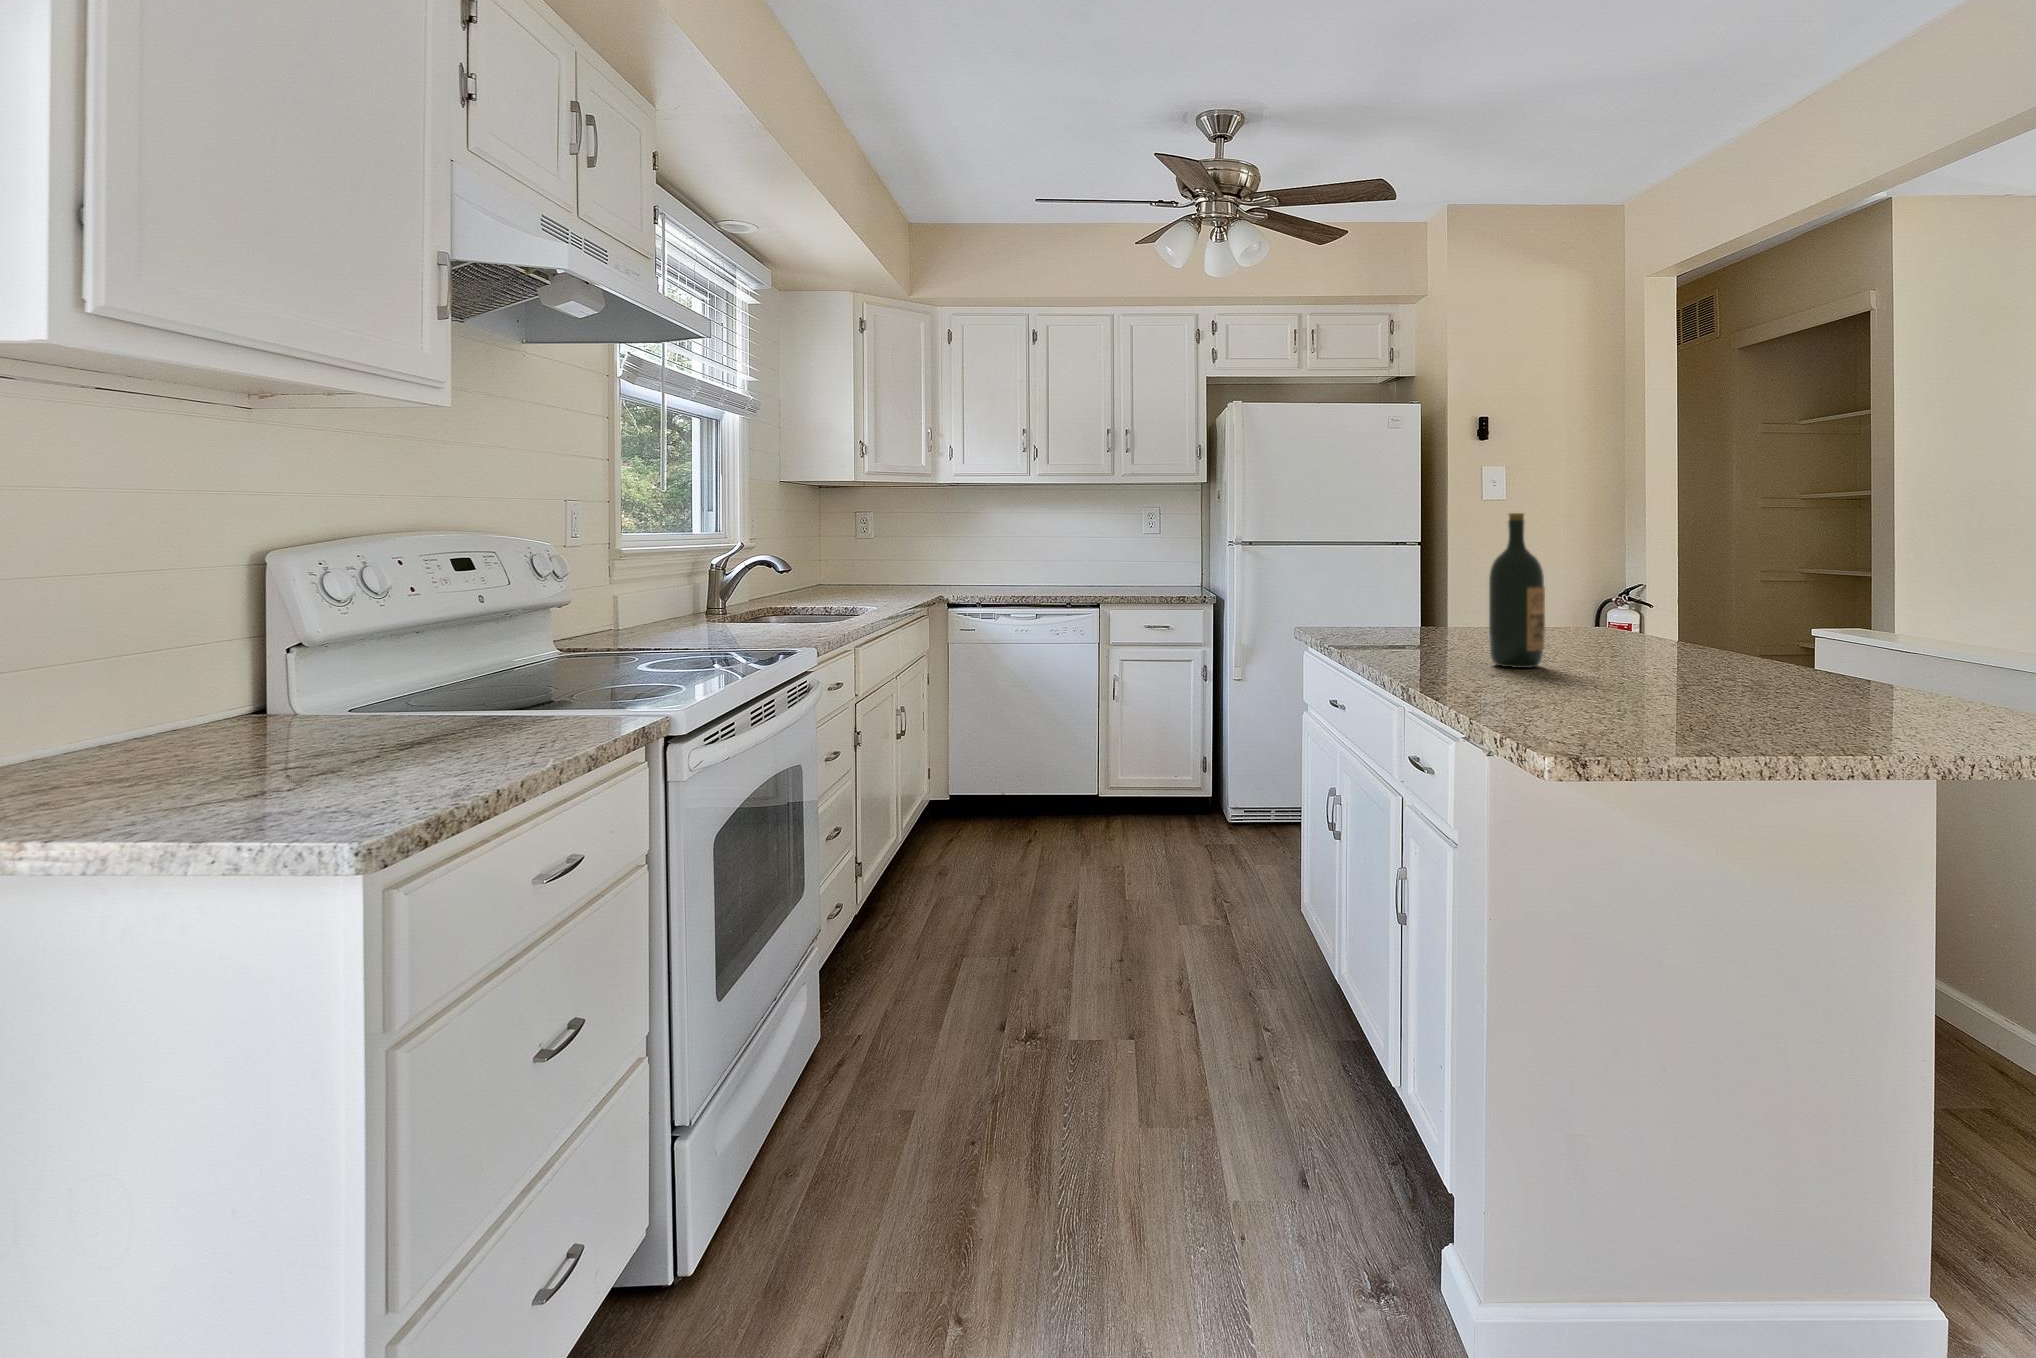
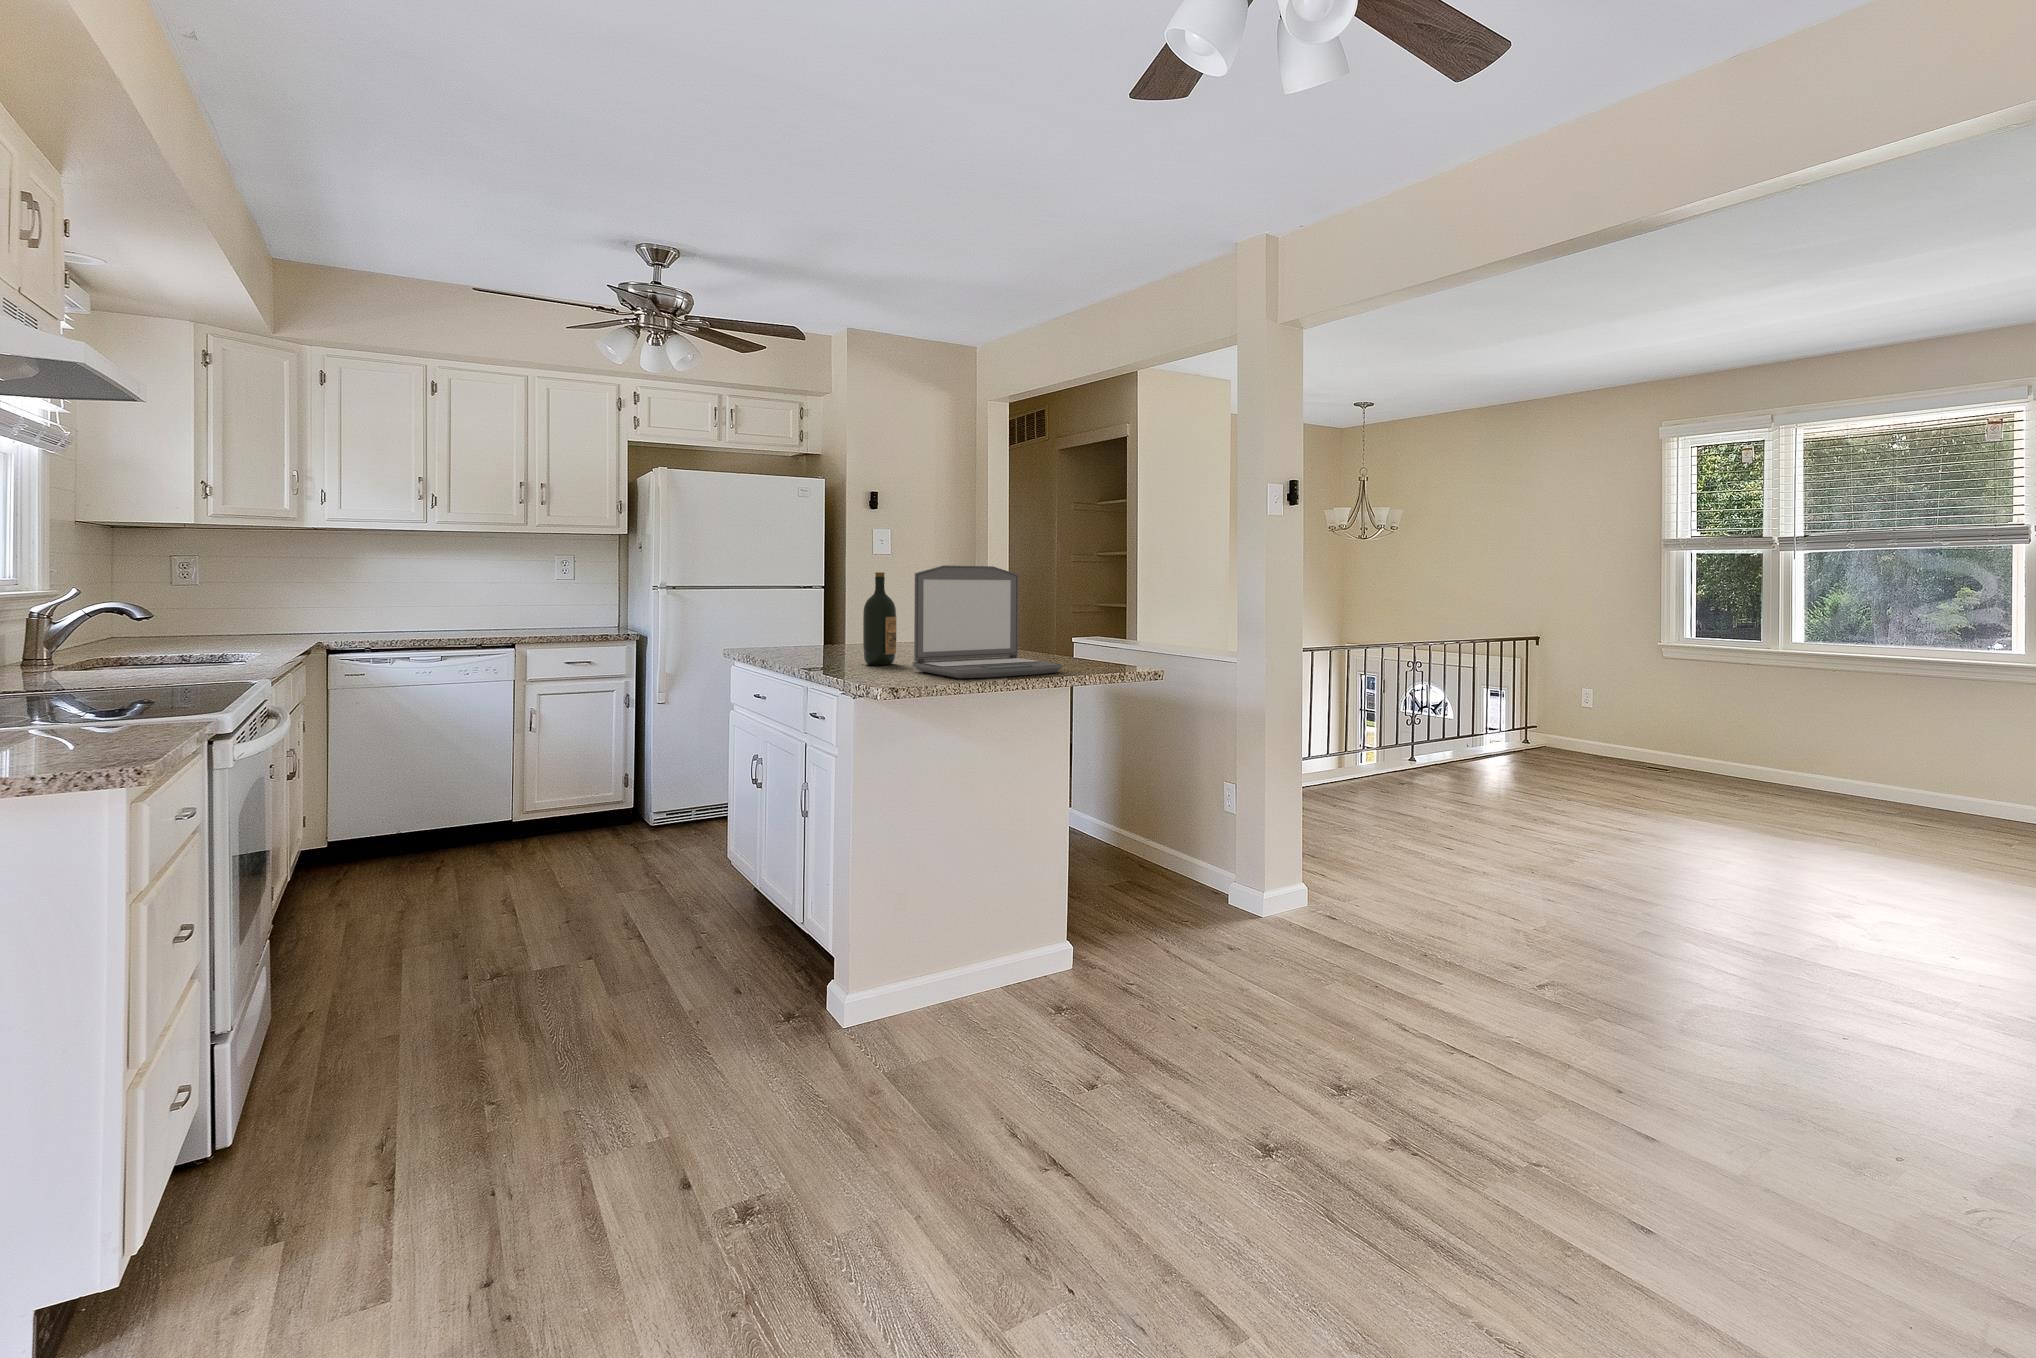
laptop: none [1584,496,1930,722] -> present [913,565,1063,678]

